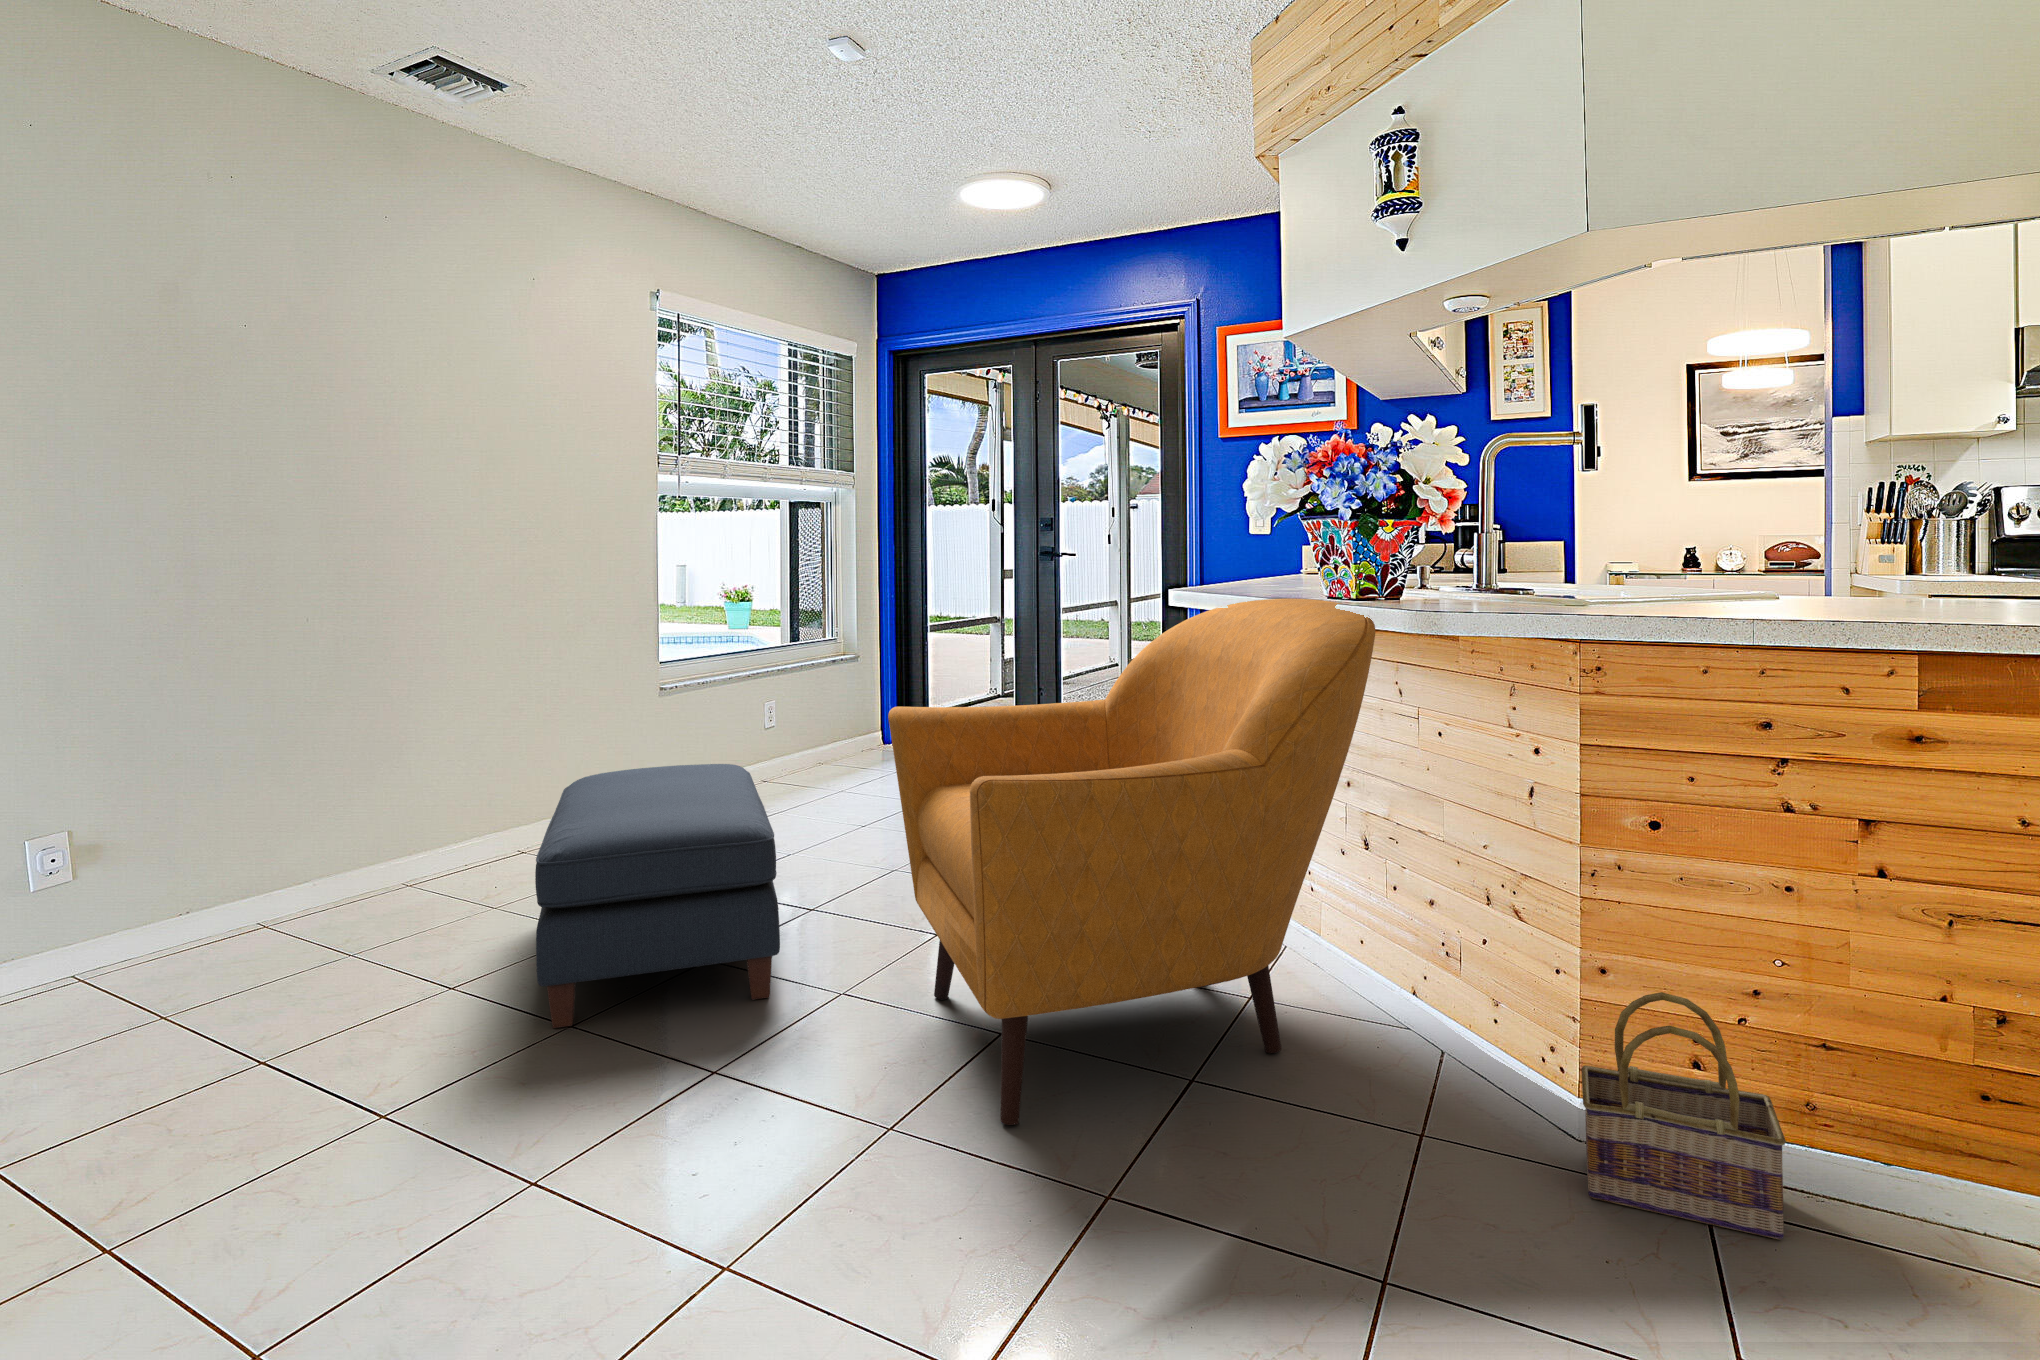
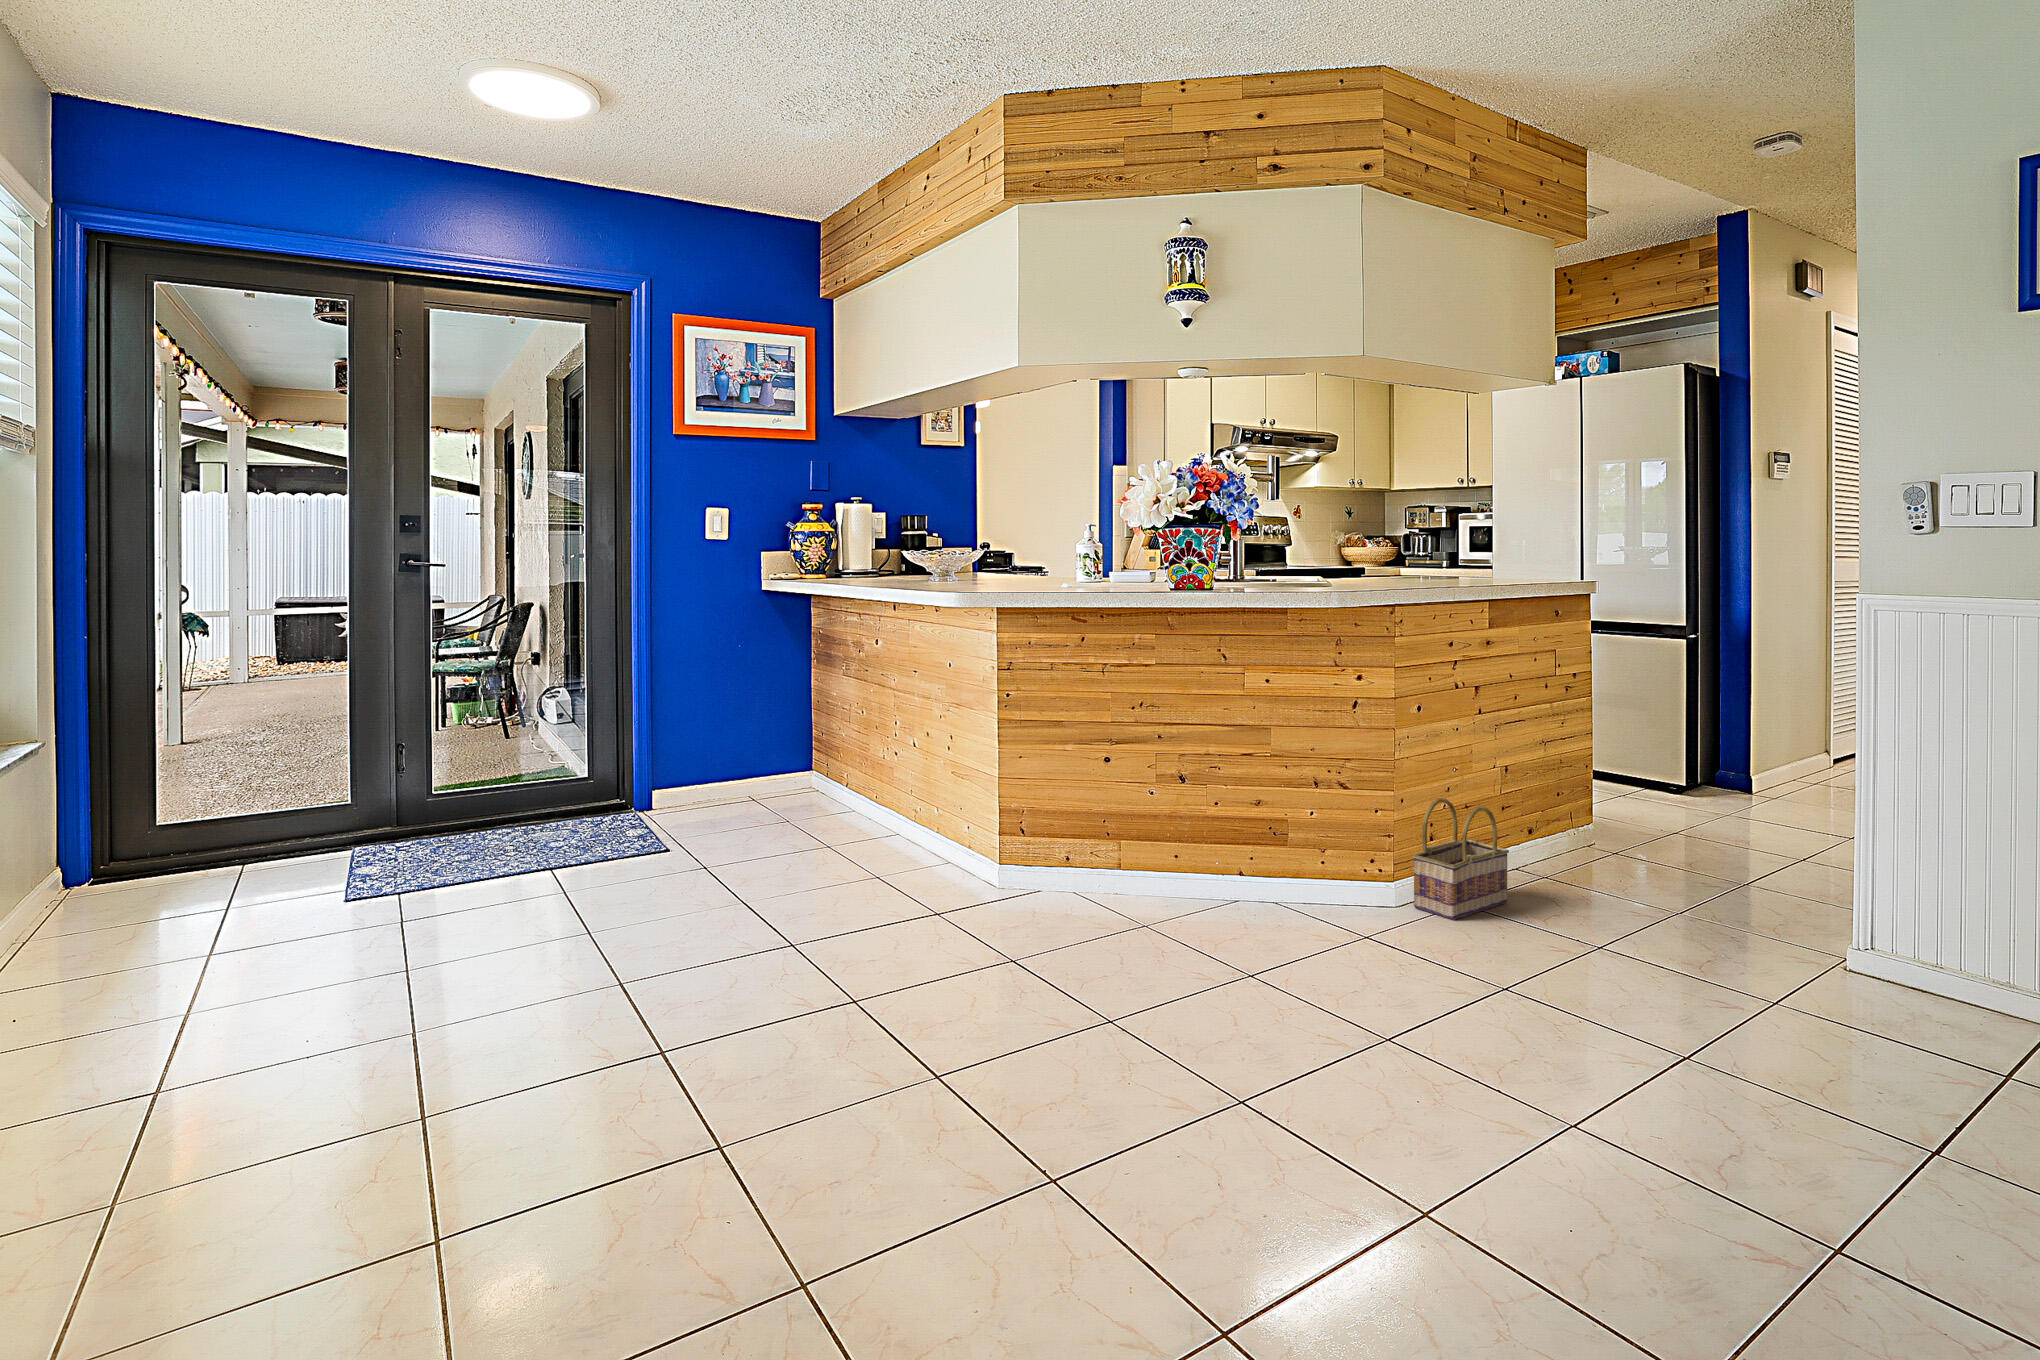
armchair: present [888,598,1375,1125] -> none [903,586,1336,1032]
ottoman: present [535,764,780,1028] -> none [250,860,881,1243]

